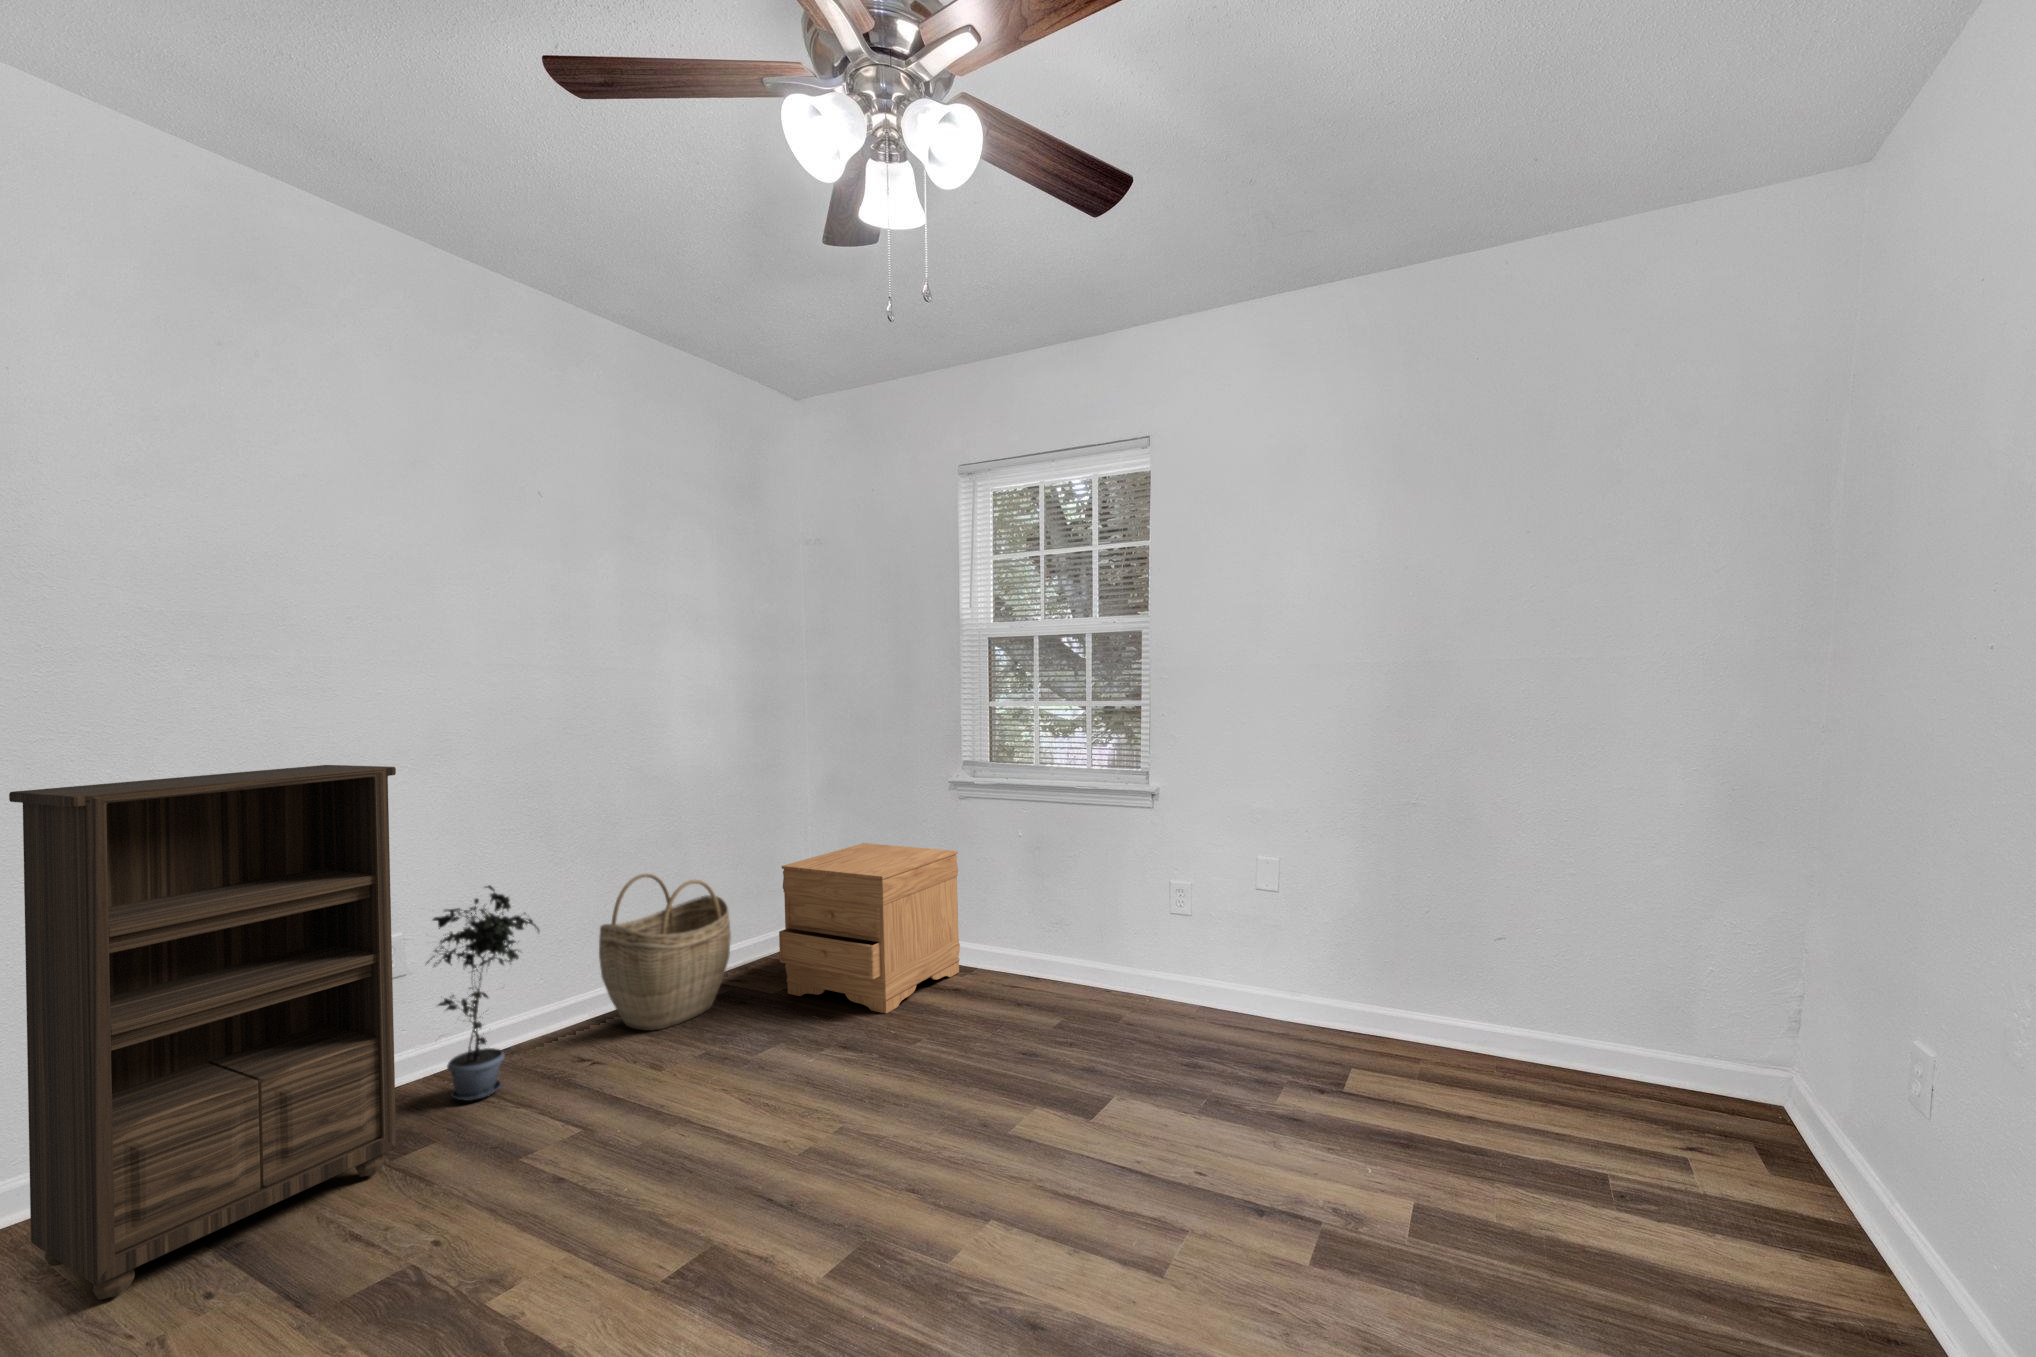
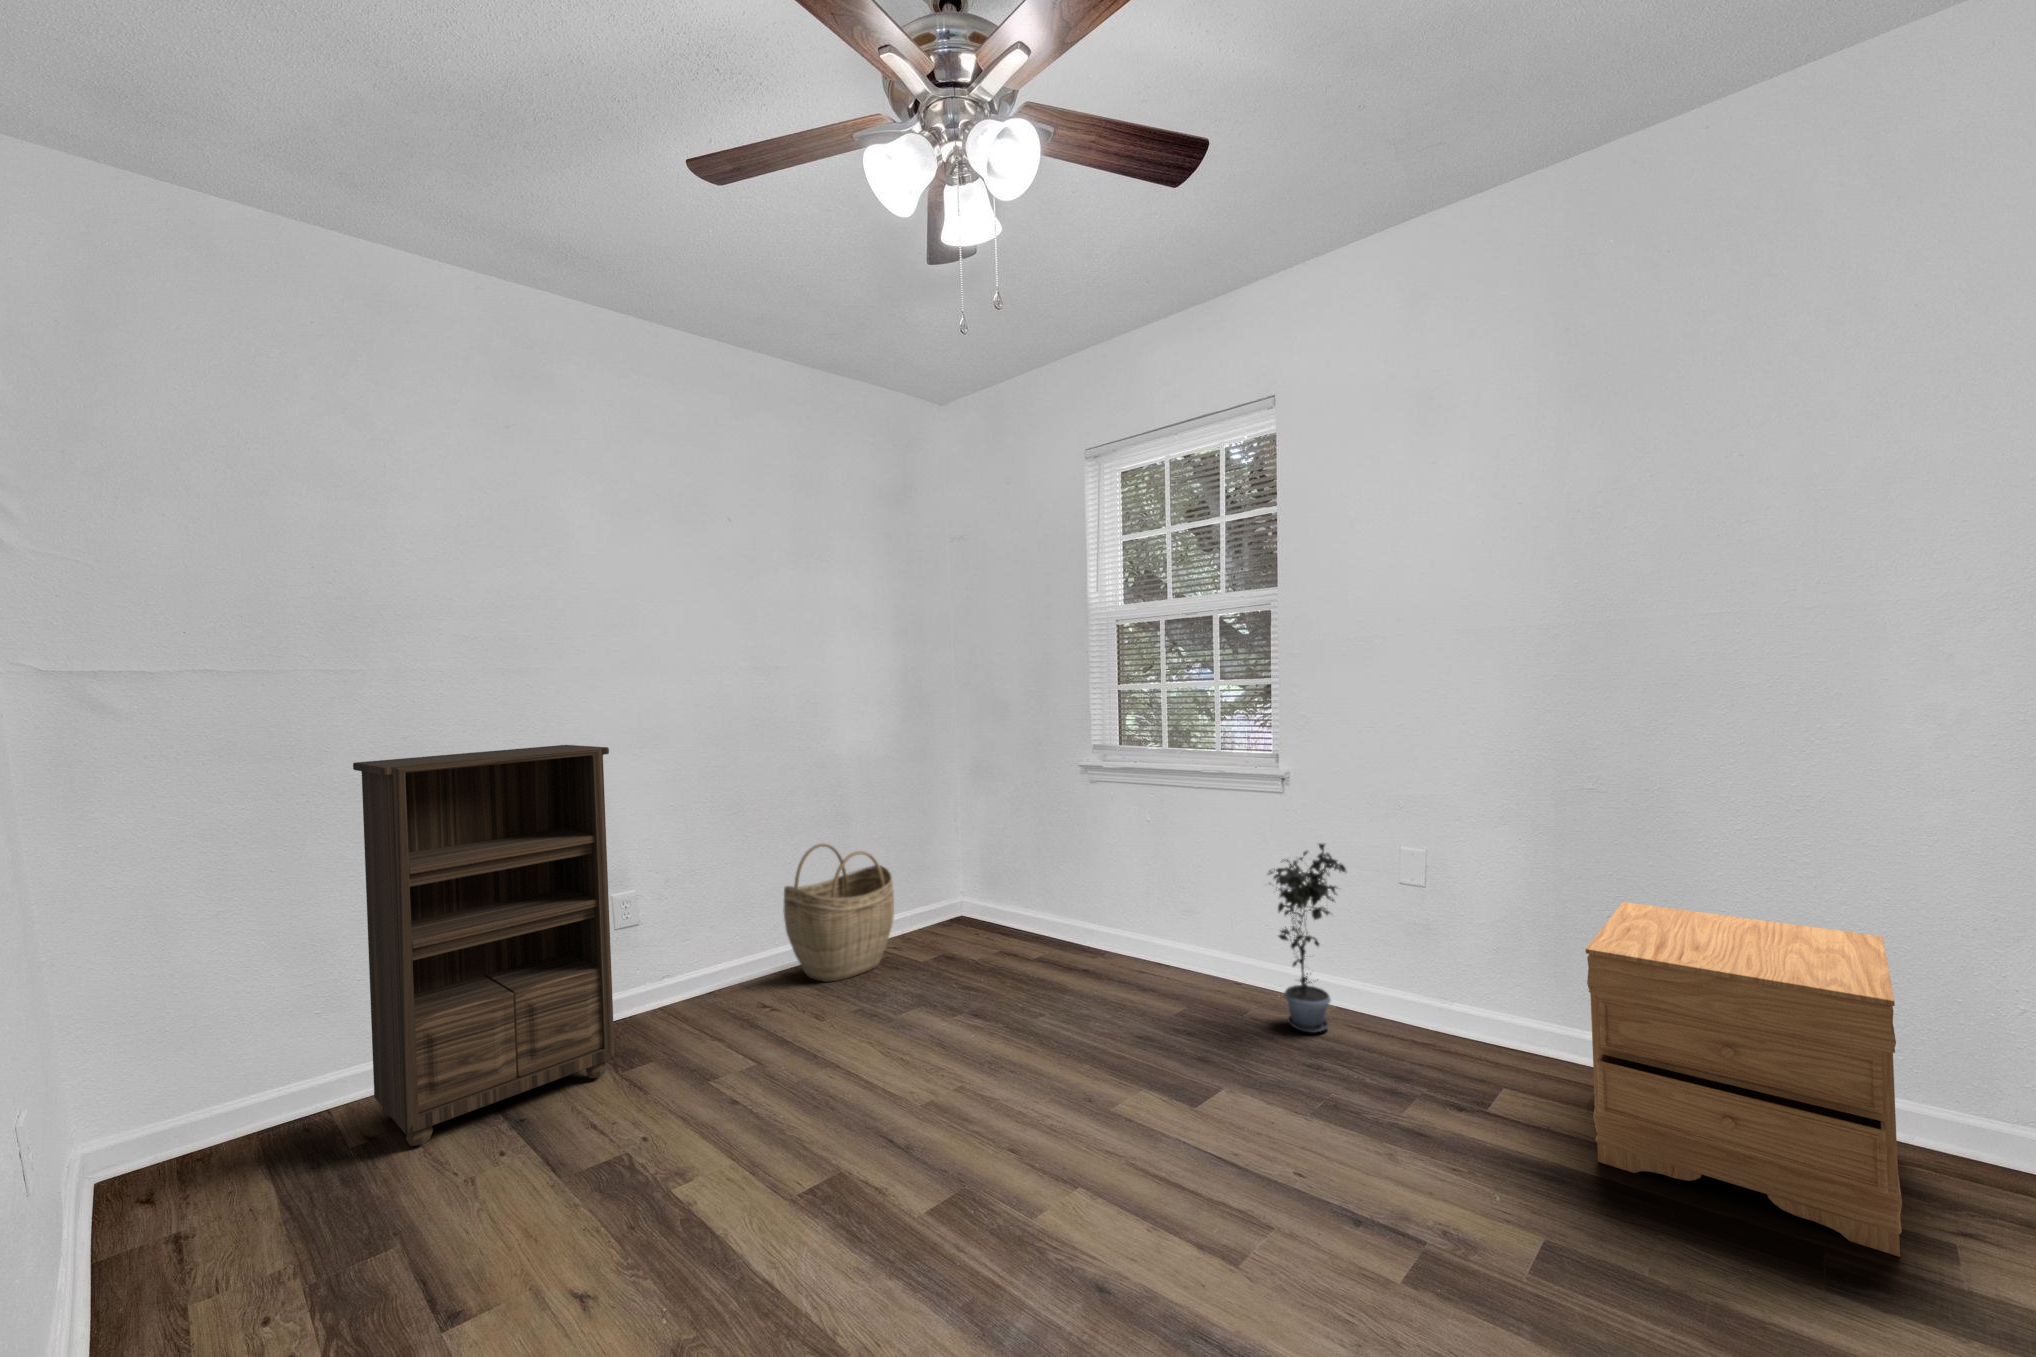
nightstand: present [779,843,960,1013] -> present [1585,902,1902,1257]
potted plant: present [427,886,539,1101] -> present [1269,844,1346,1033]

